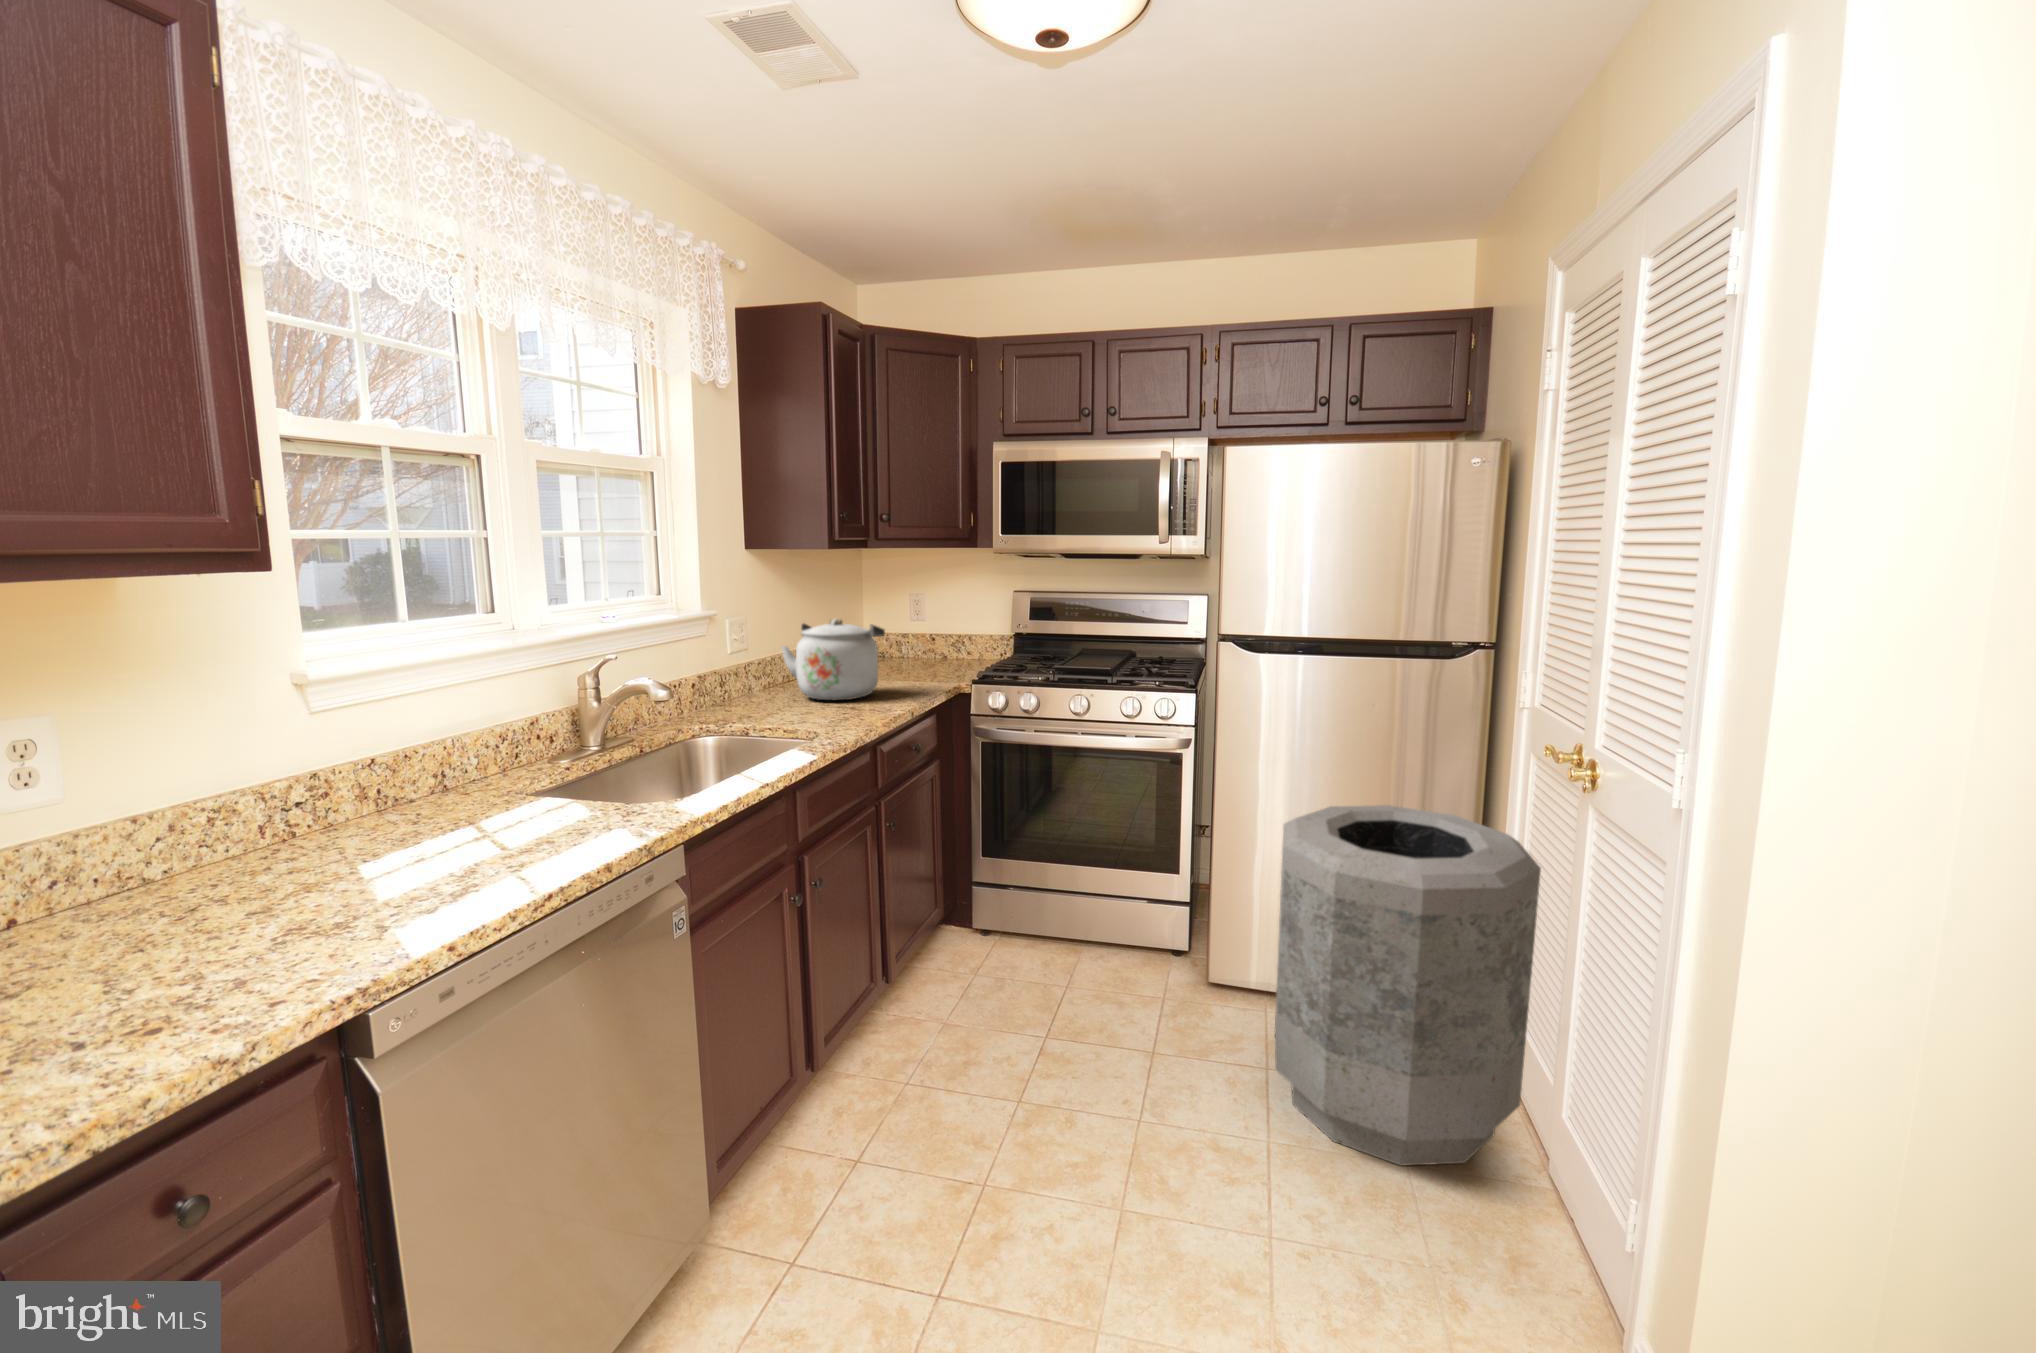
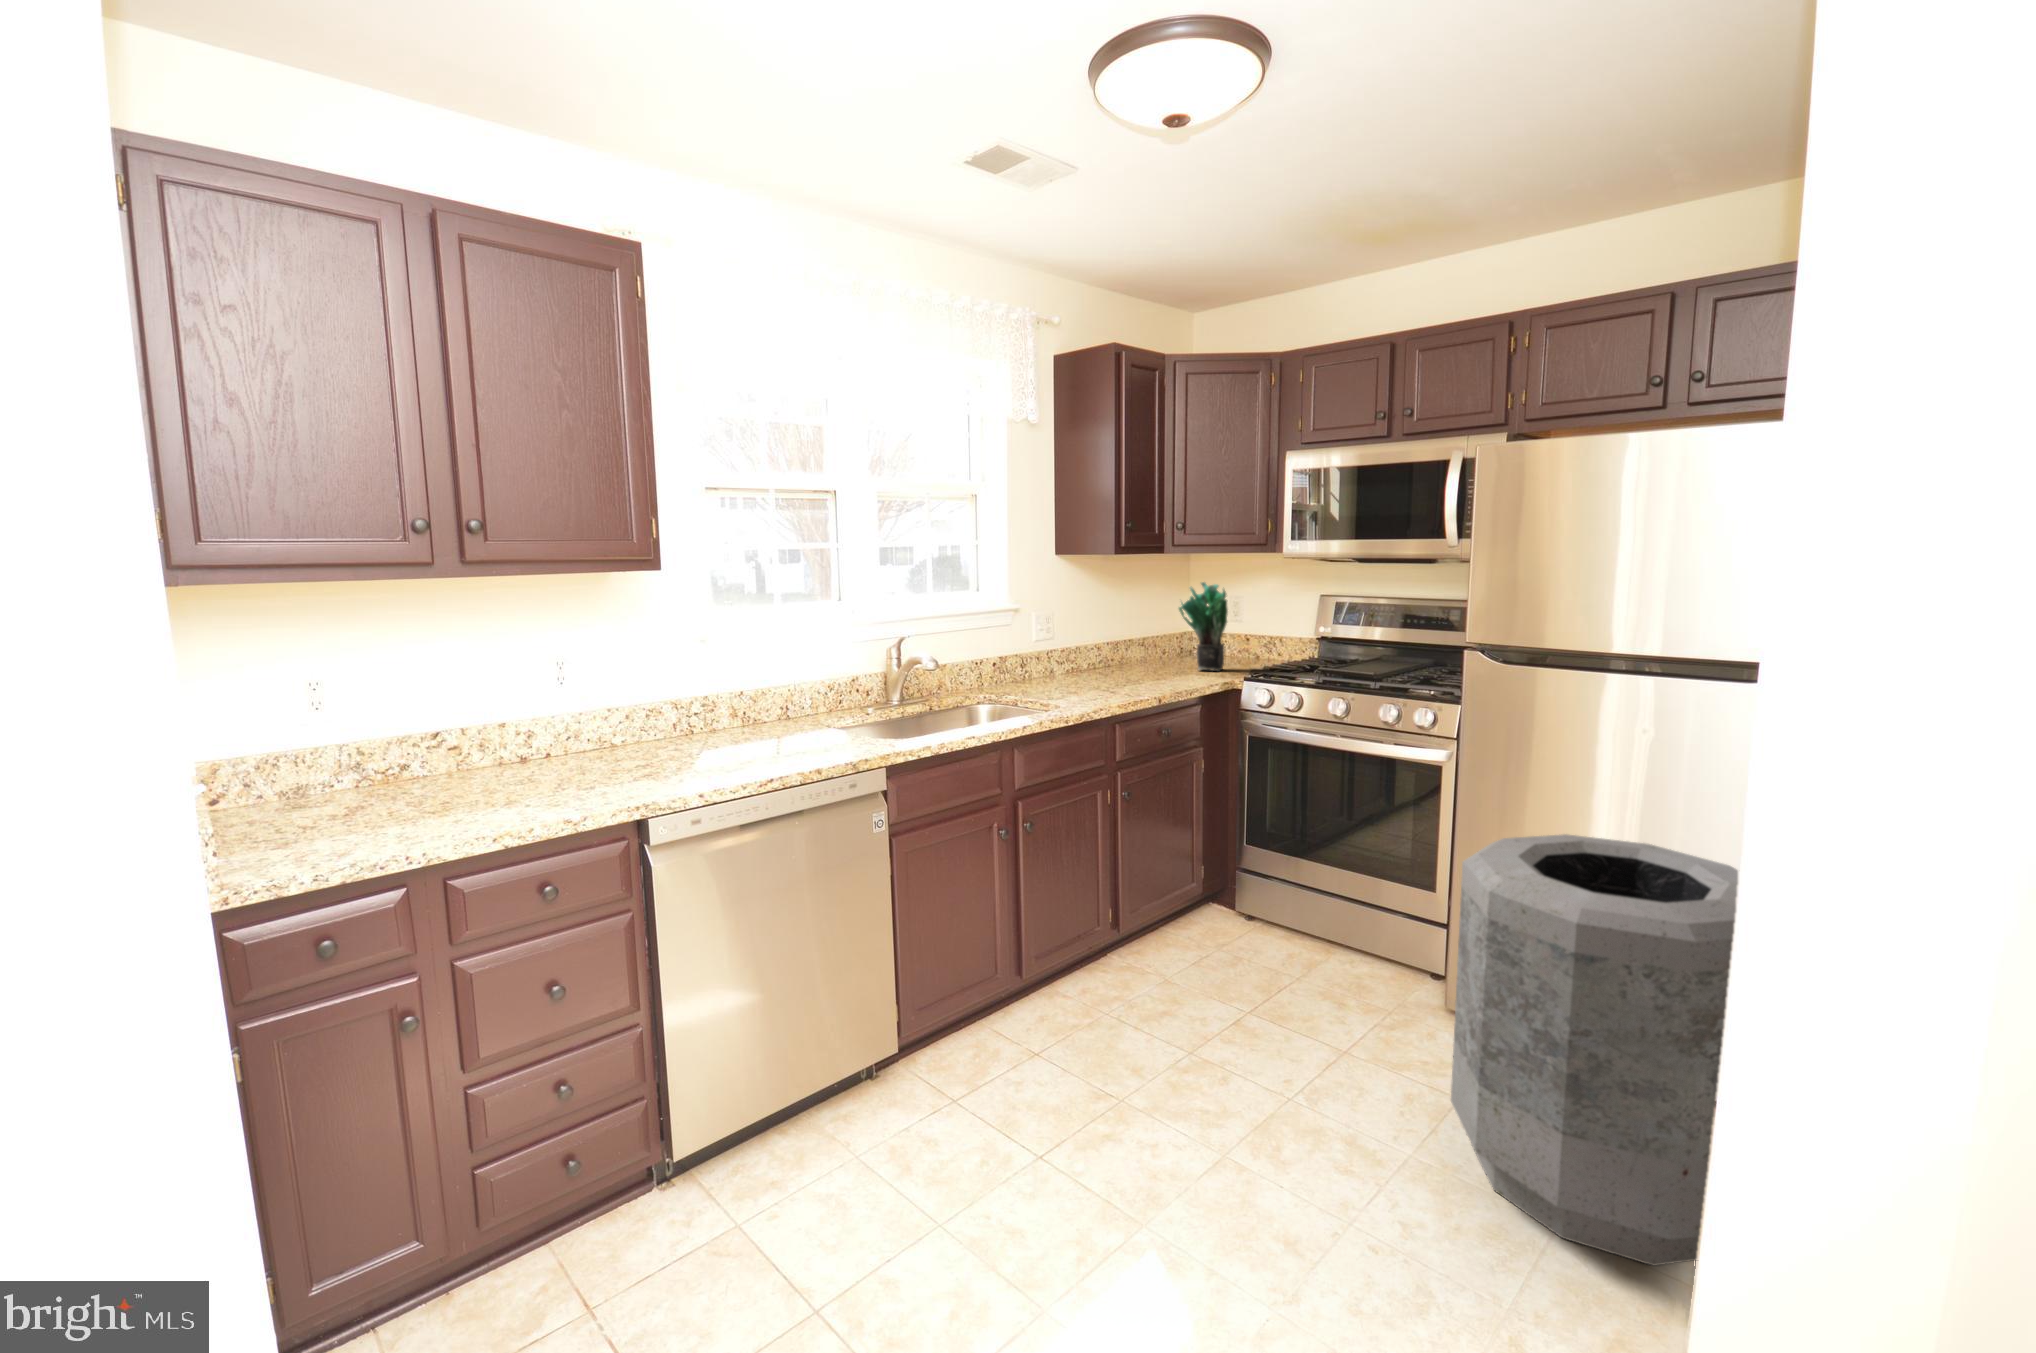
potted plant: none [882,580,936,676] -> present [1179,582,1228,671]
kettle: present [782,619,885,700] -> none [1071,614,1161,685]

